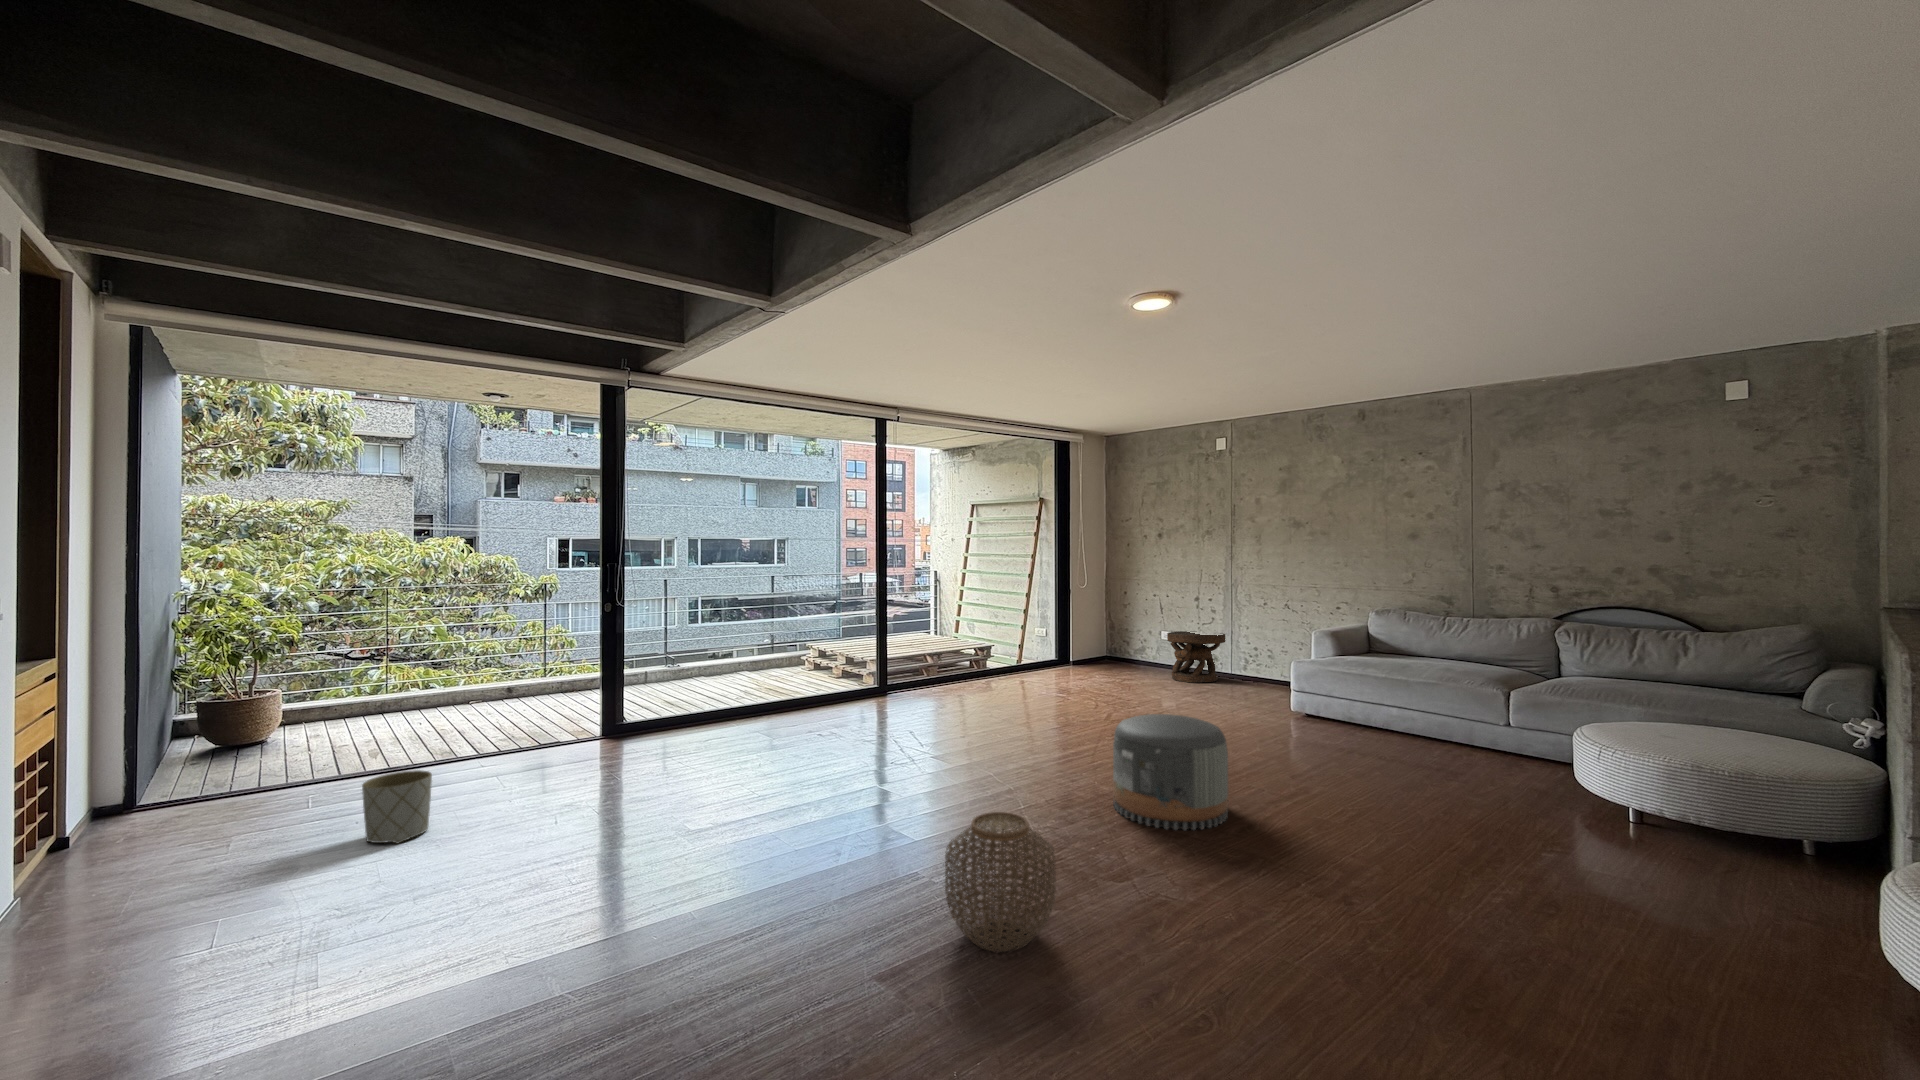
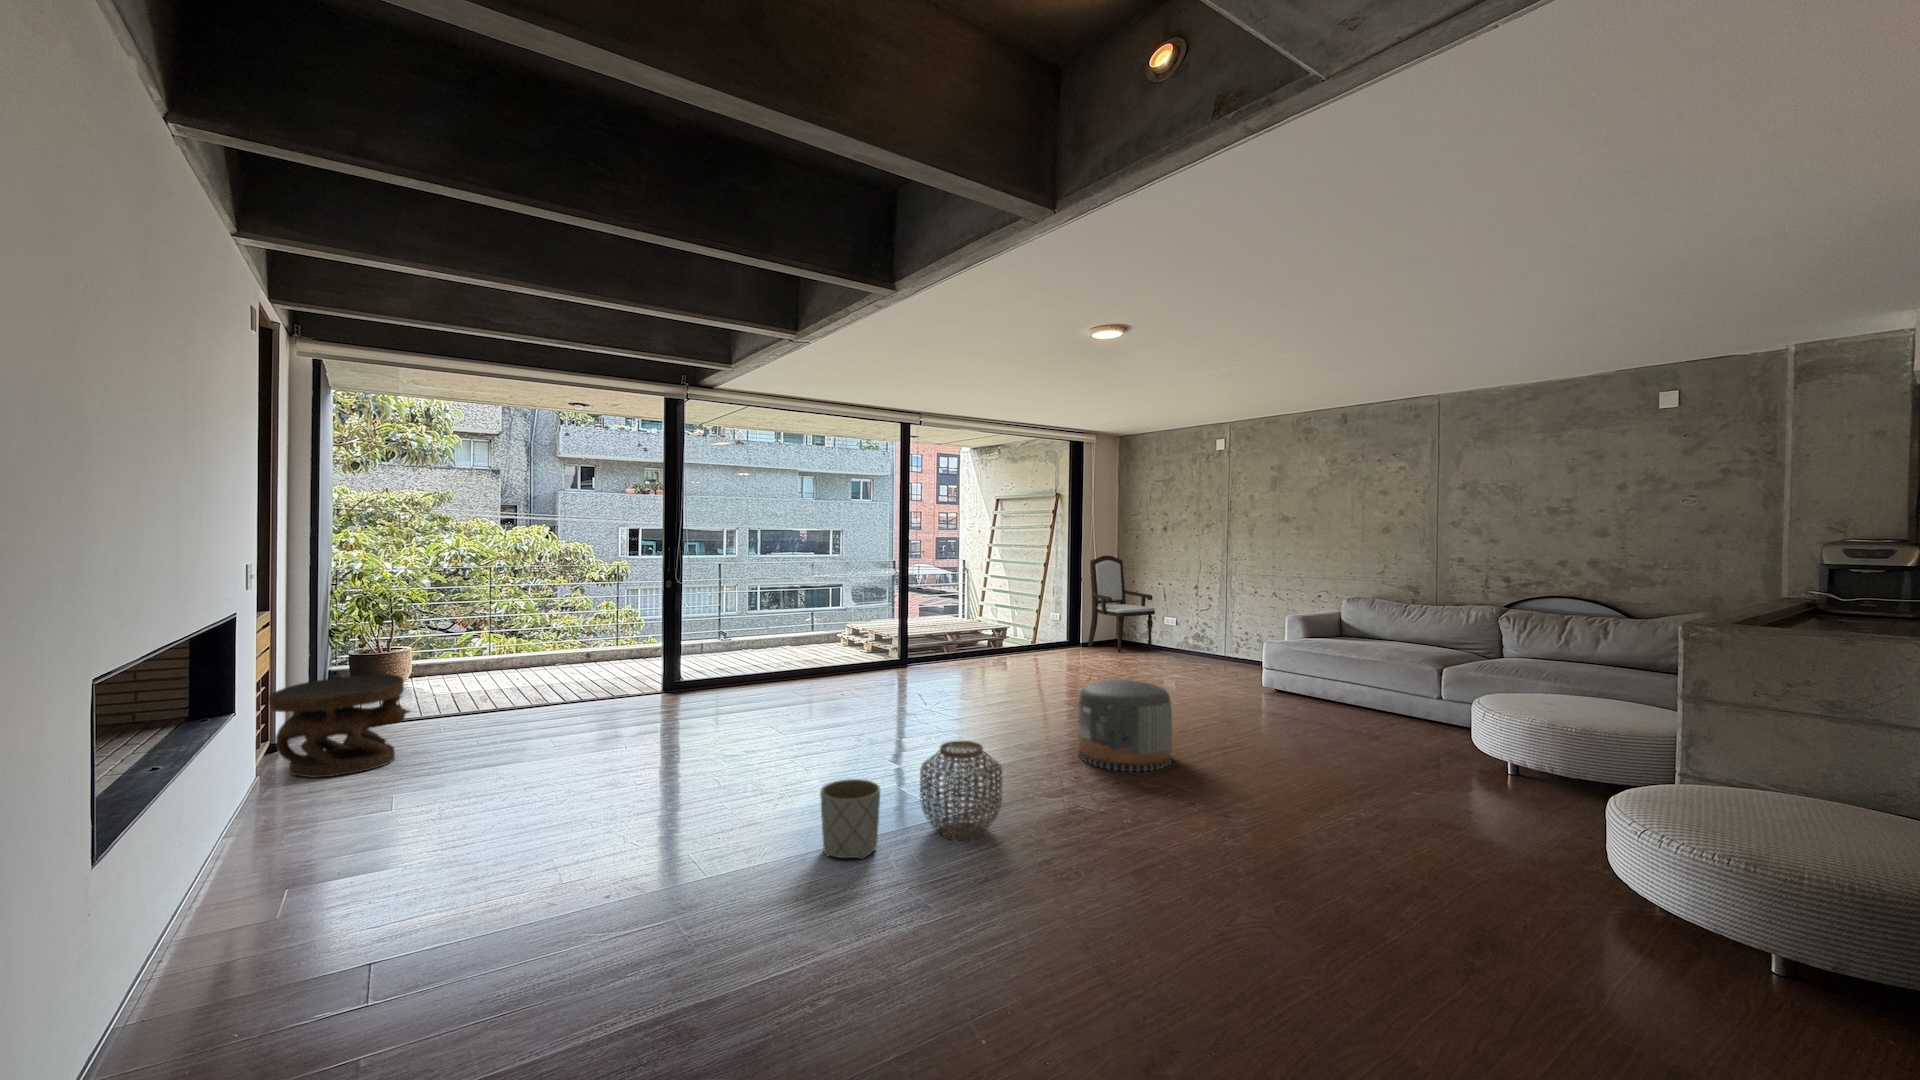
armchair: none [1078,566,1151,671] -> present [1088,555,1155,653]
side table: present [1167,631,1226,683] -> present [269,674,410,778]
planter: present [362,770,432,844] -> present [820,779,880,859]

